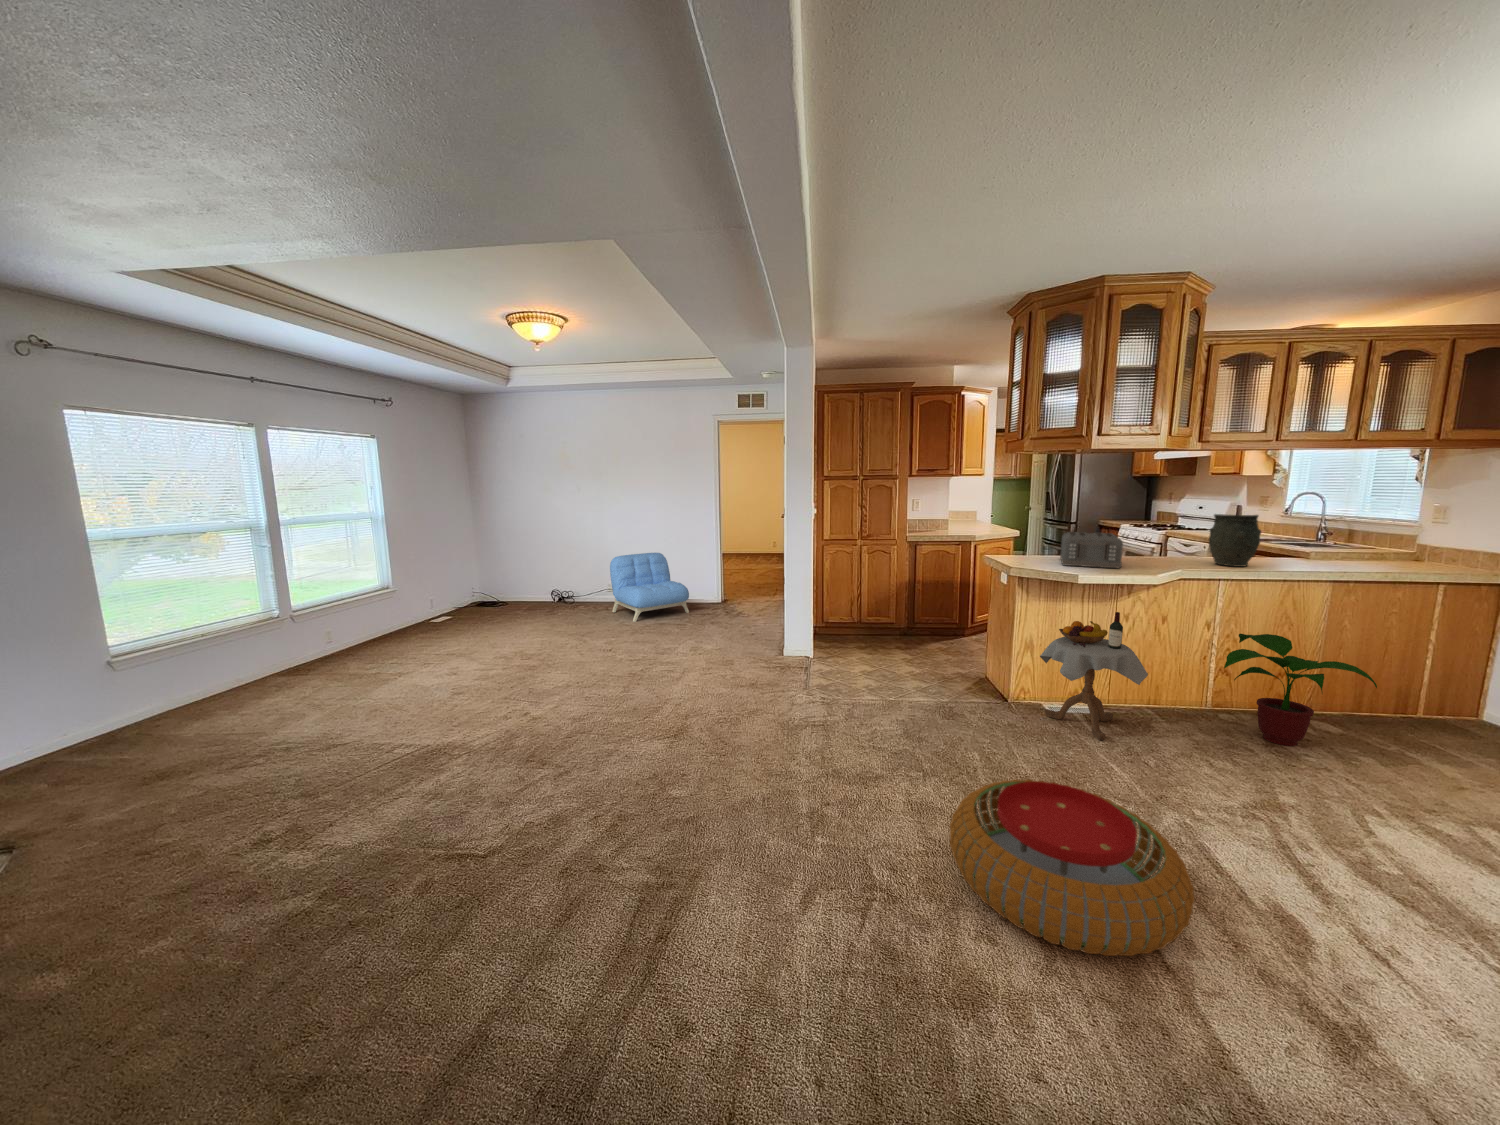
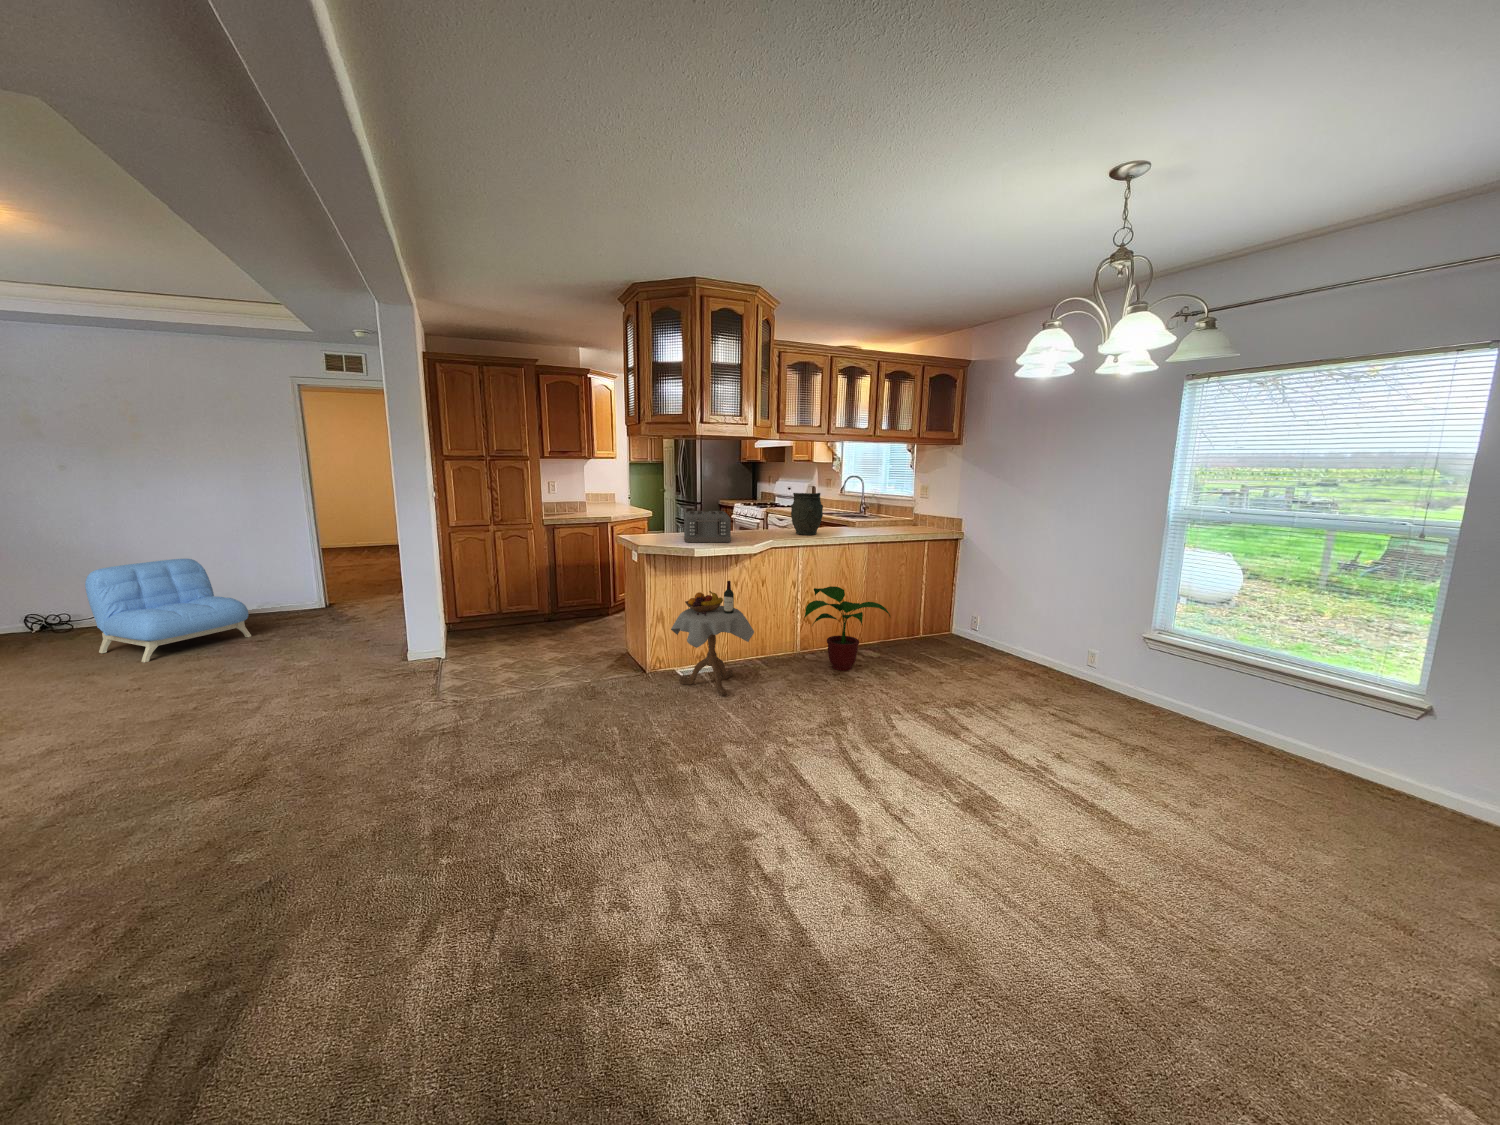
pouf: present [950,779,1194,956] -> none [581,747,784,904]

